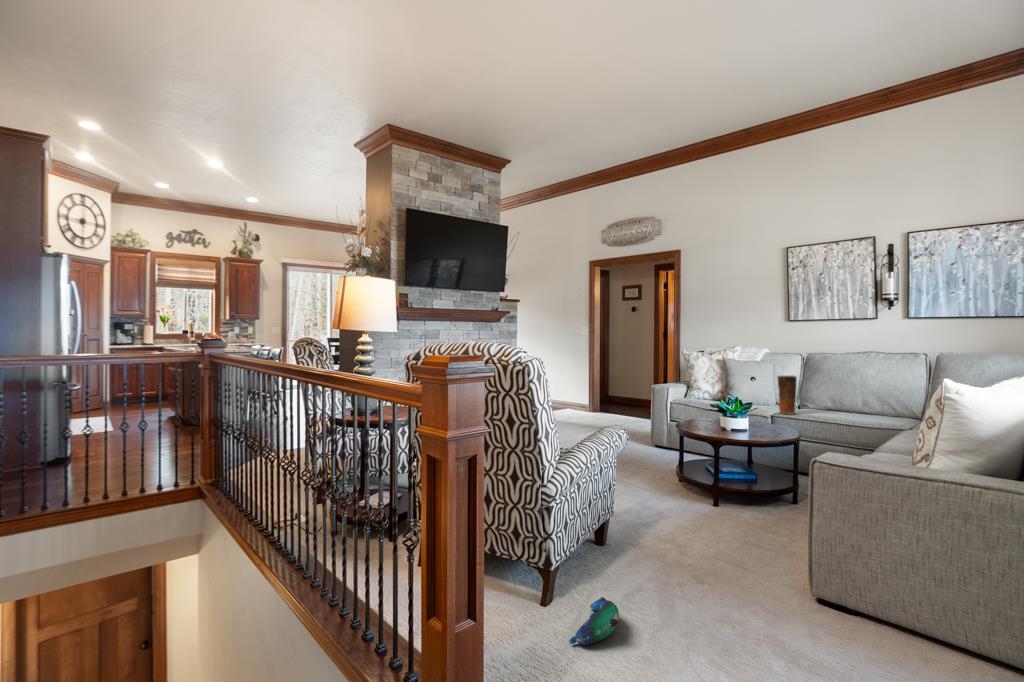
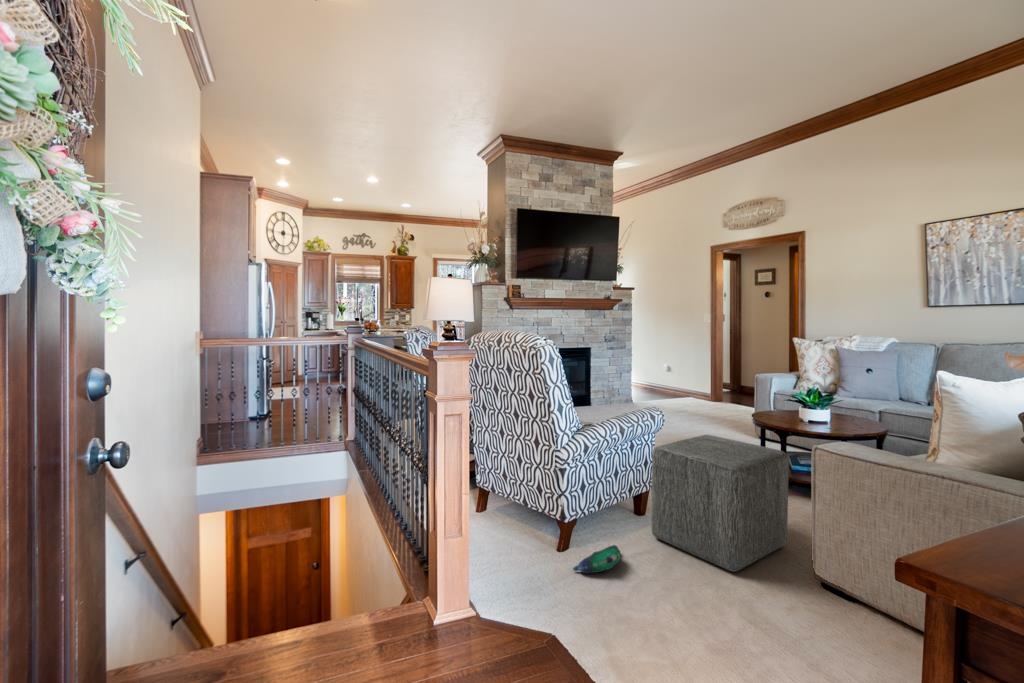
vase: present [778,376,797,414] -> none [887,368,912,411]
ottoman: none [628,452,764,609] -> present [651,435,789,572]

